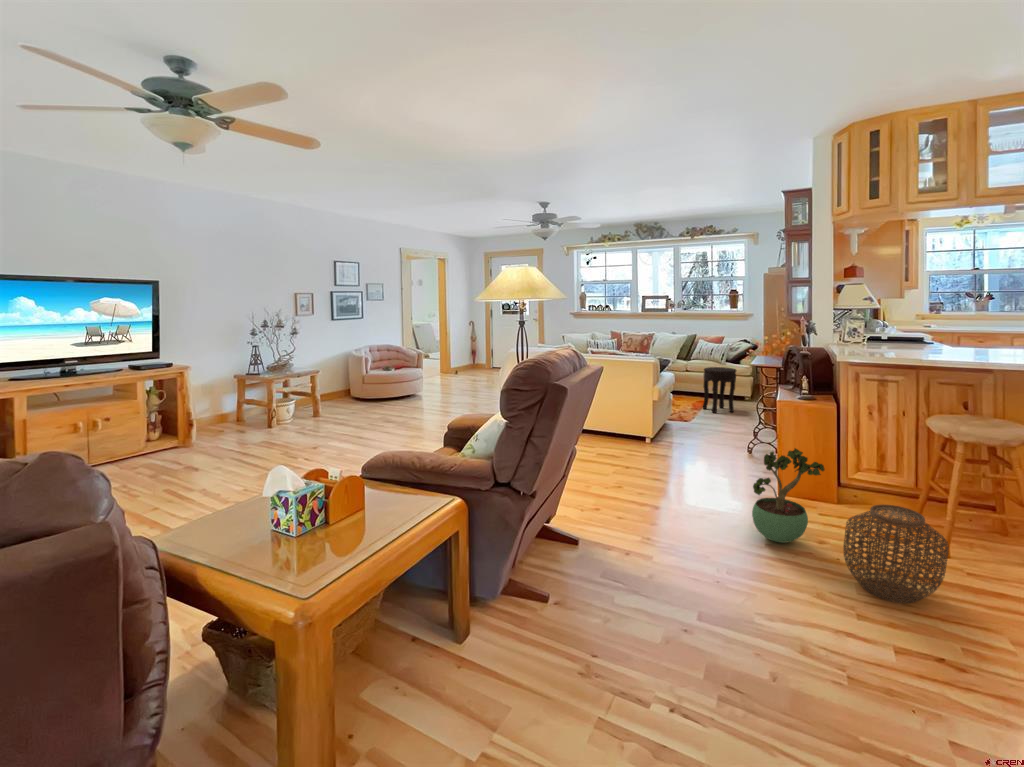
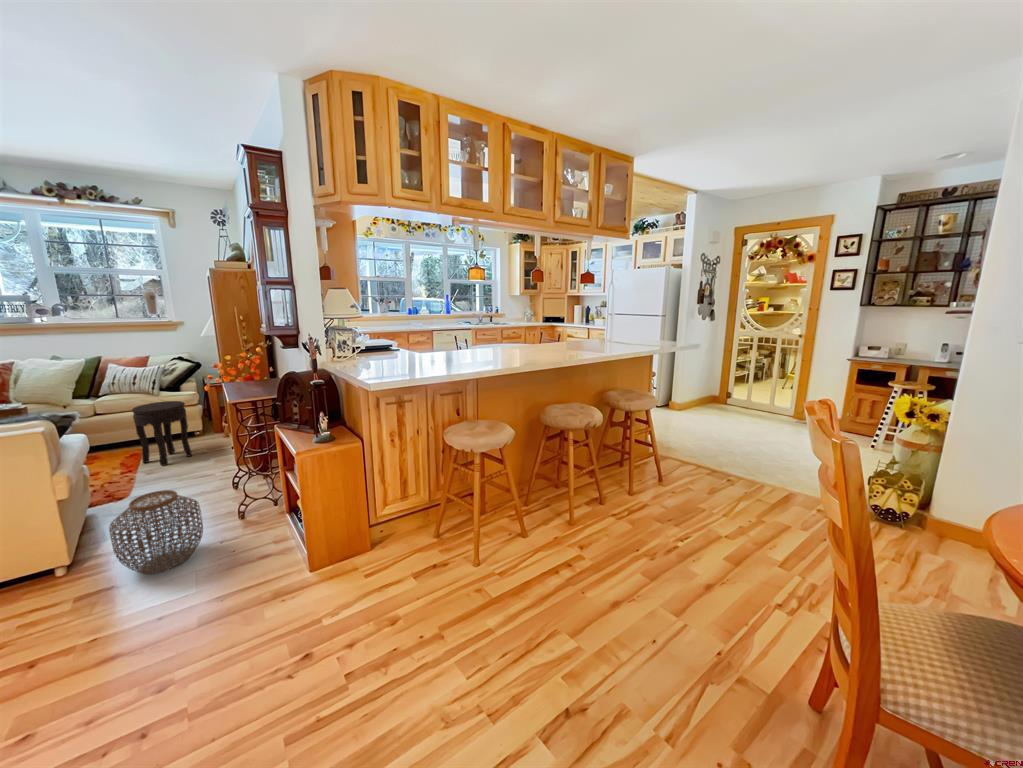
potted plant: present [752,448,825,543] -> none [331,533,410,673]
woven basket: present [844,504,949,603] -> present [109,490,203,574]

